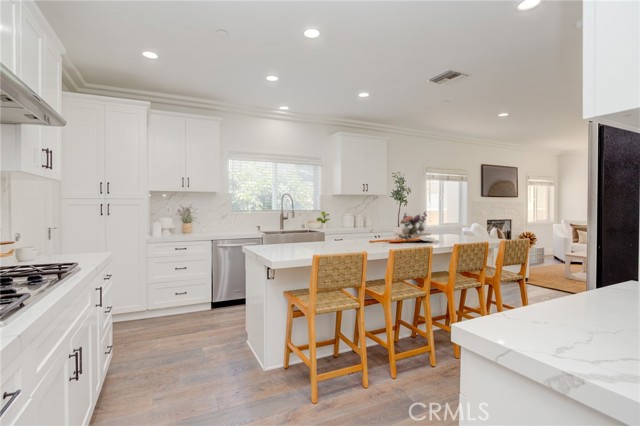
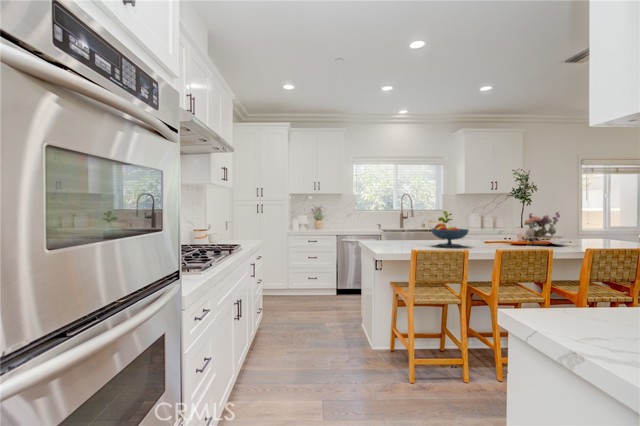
fruit bowl: none [322,224,359,248] -> present [431,223,469,247]

